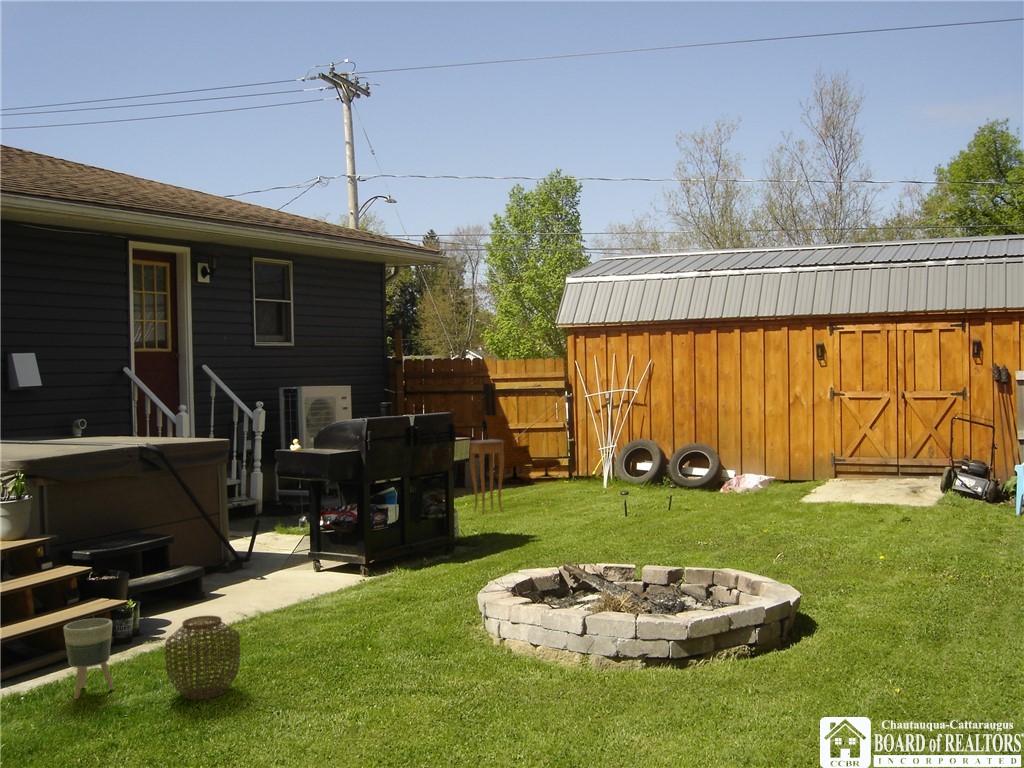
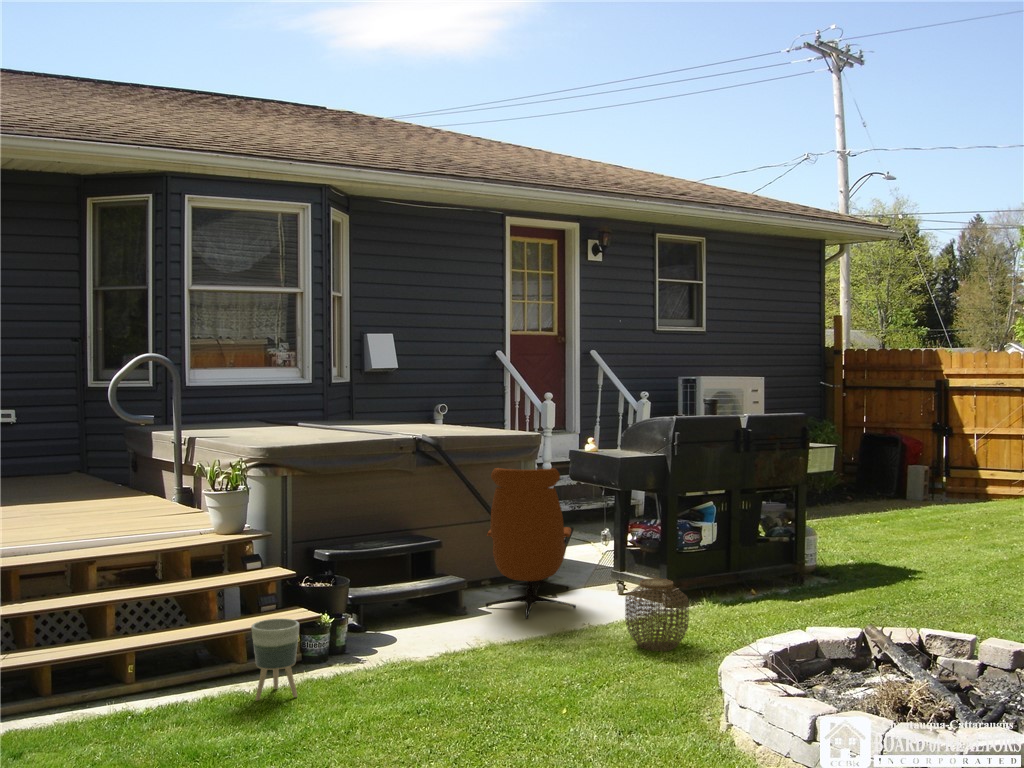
lounge chair: present [485,415,561,484] -> present [486,468,576,619]
side table: present [470,439,505,514] -> none [869,450,916,542]
woven basket: present [165,616,240,699] -> present [625,578,689,651]

